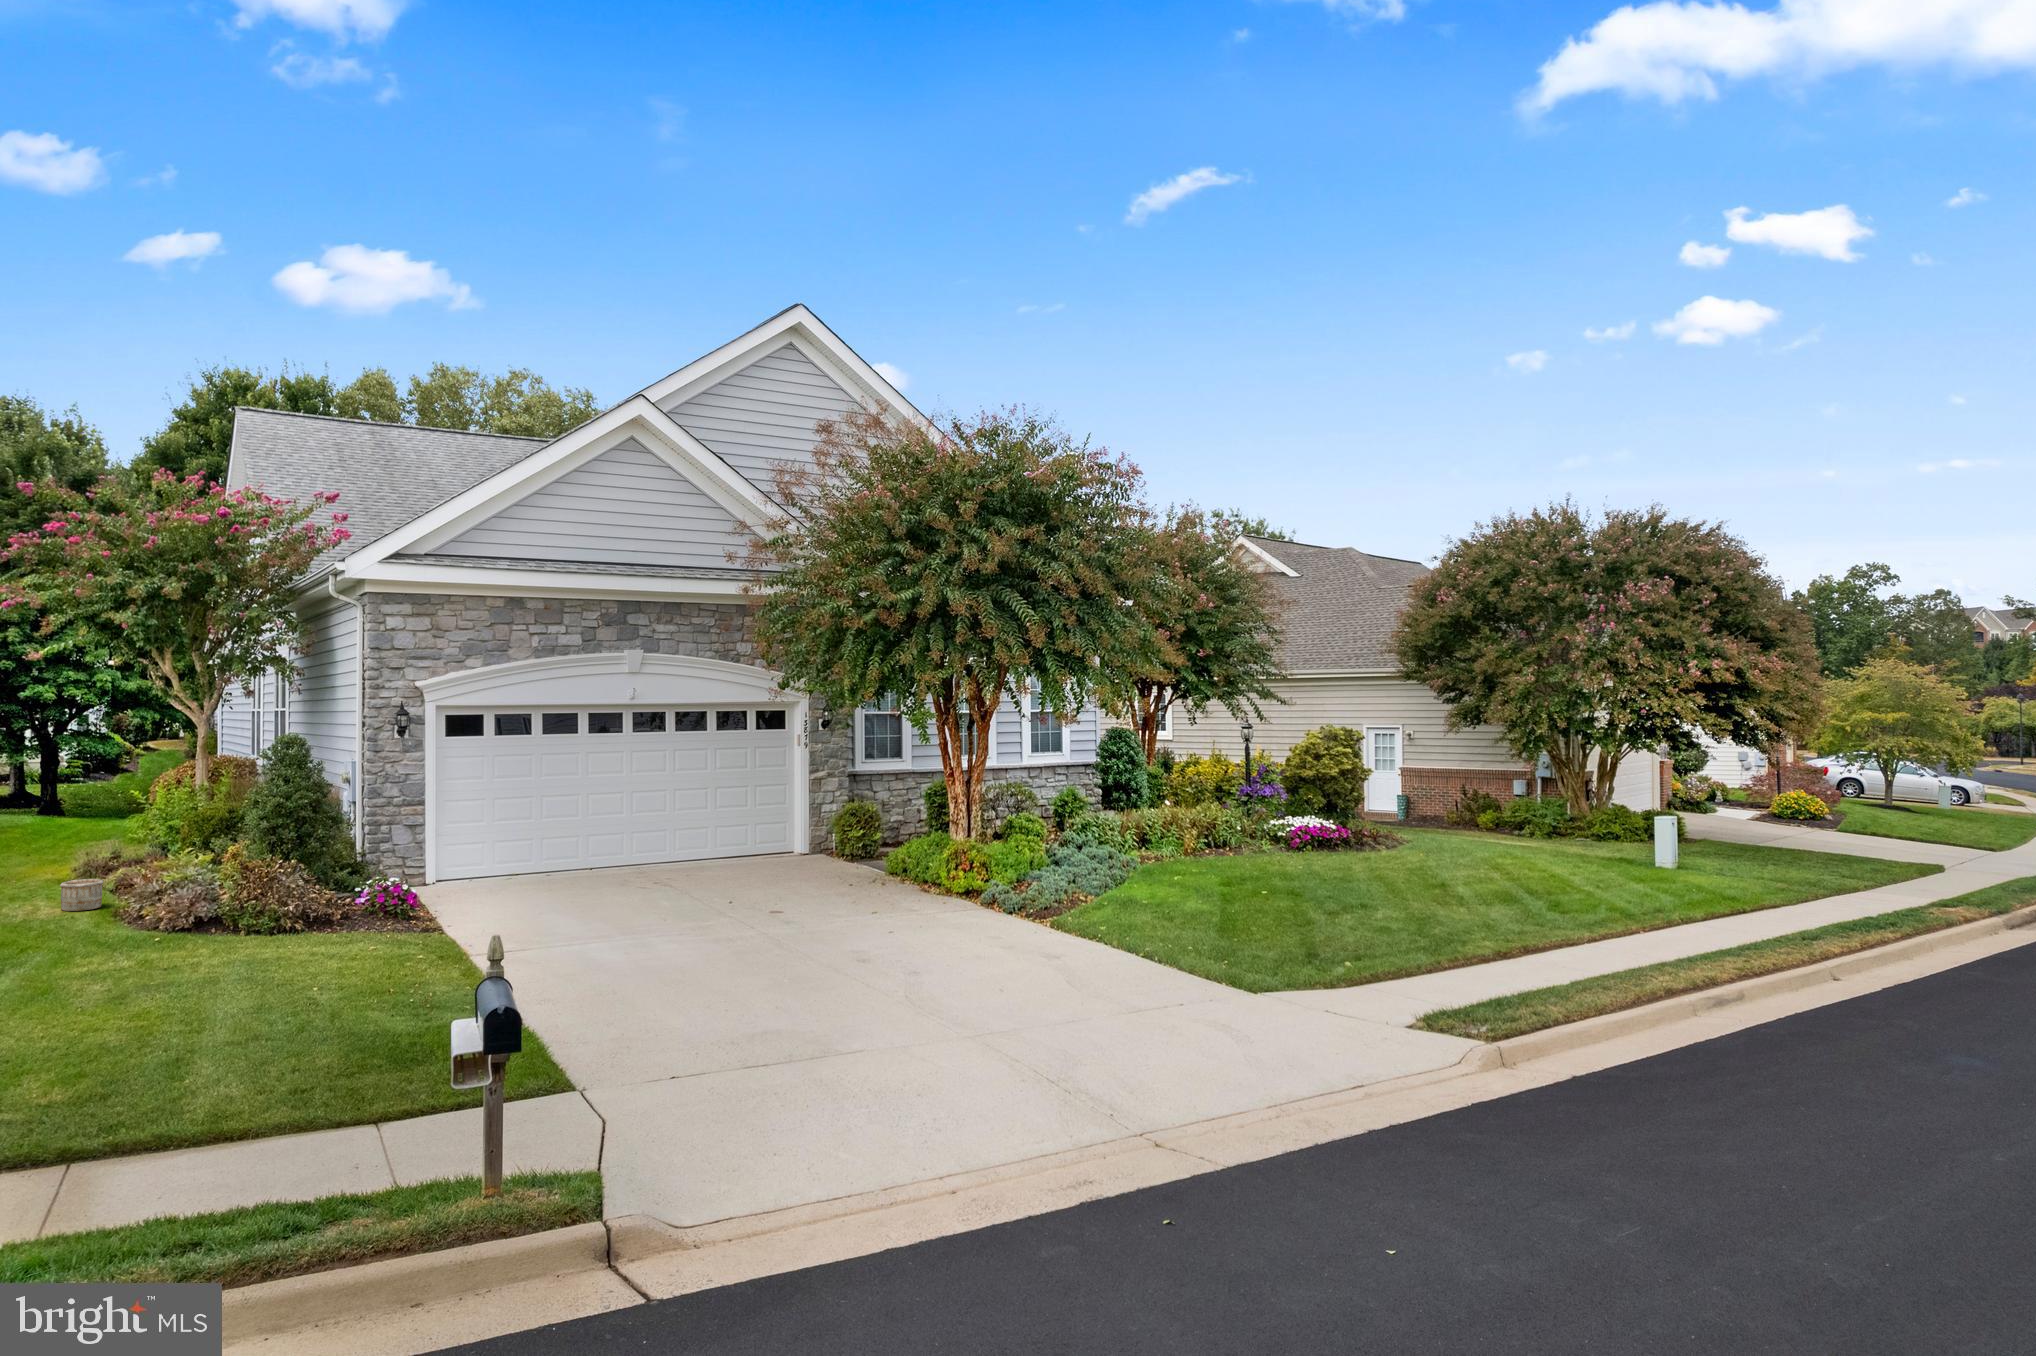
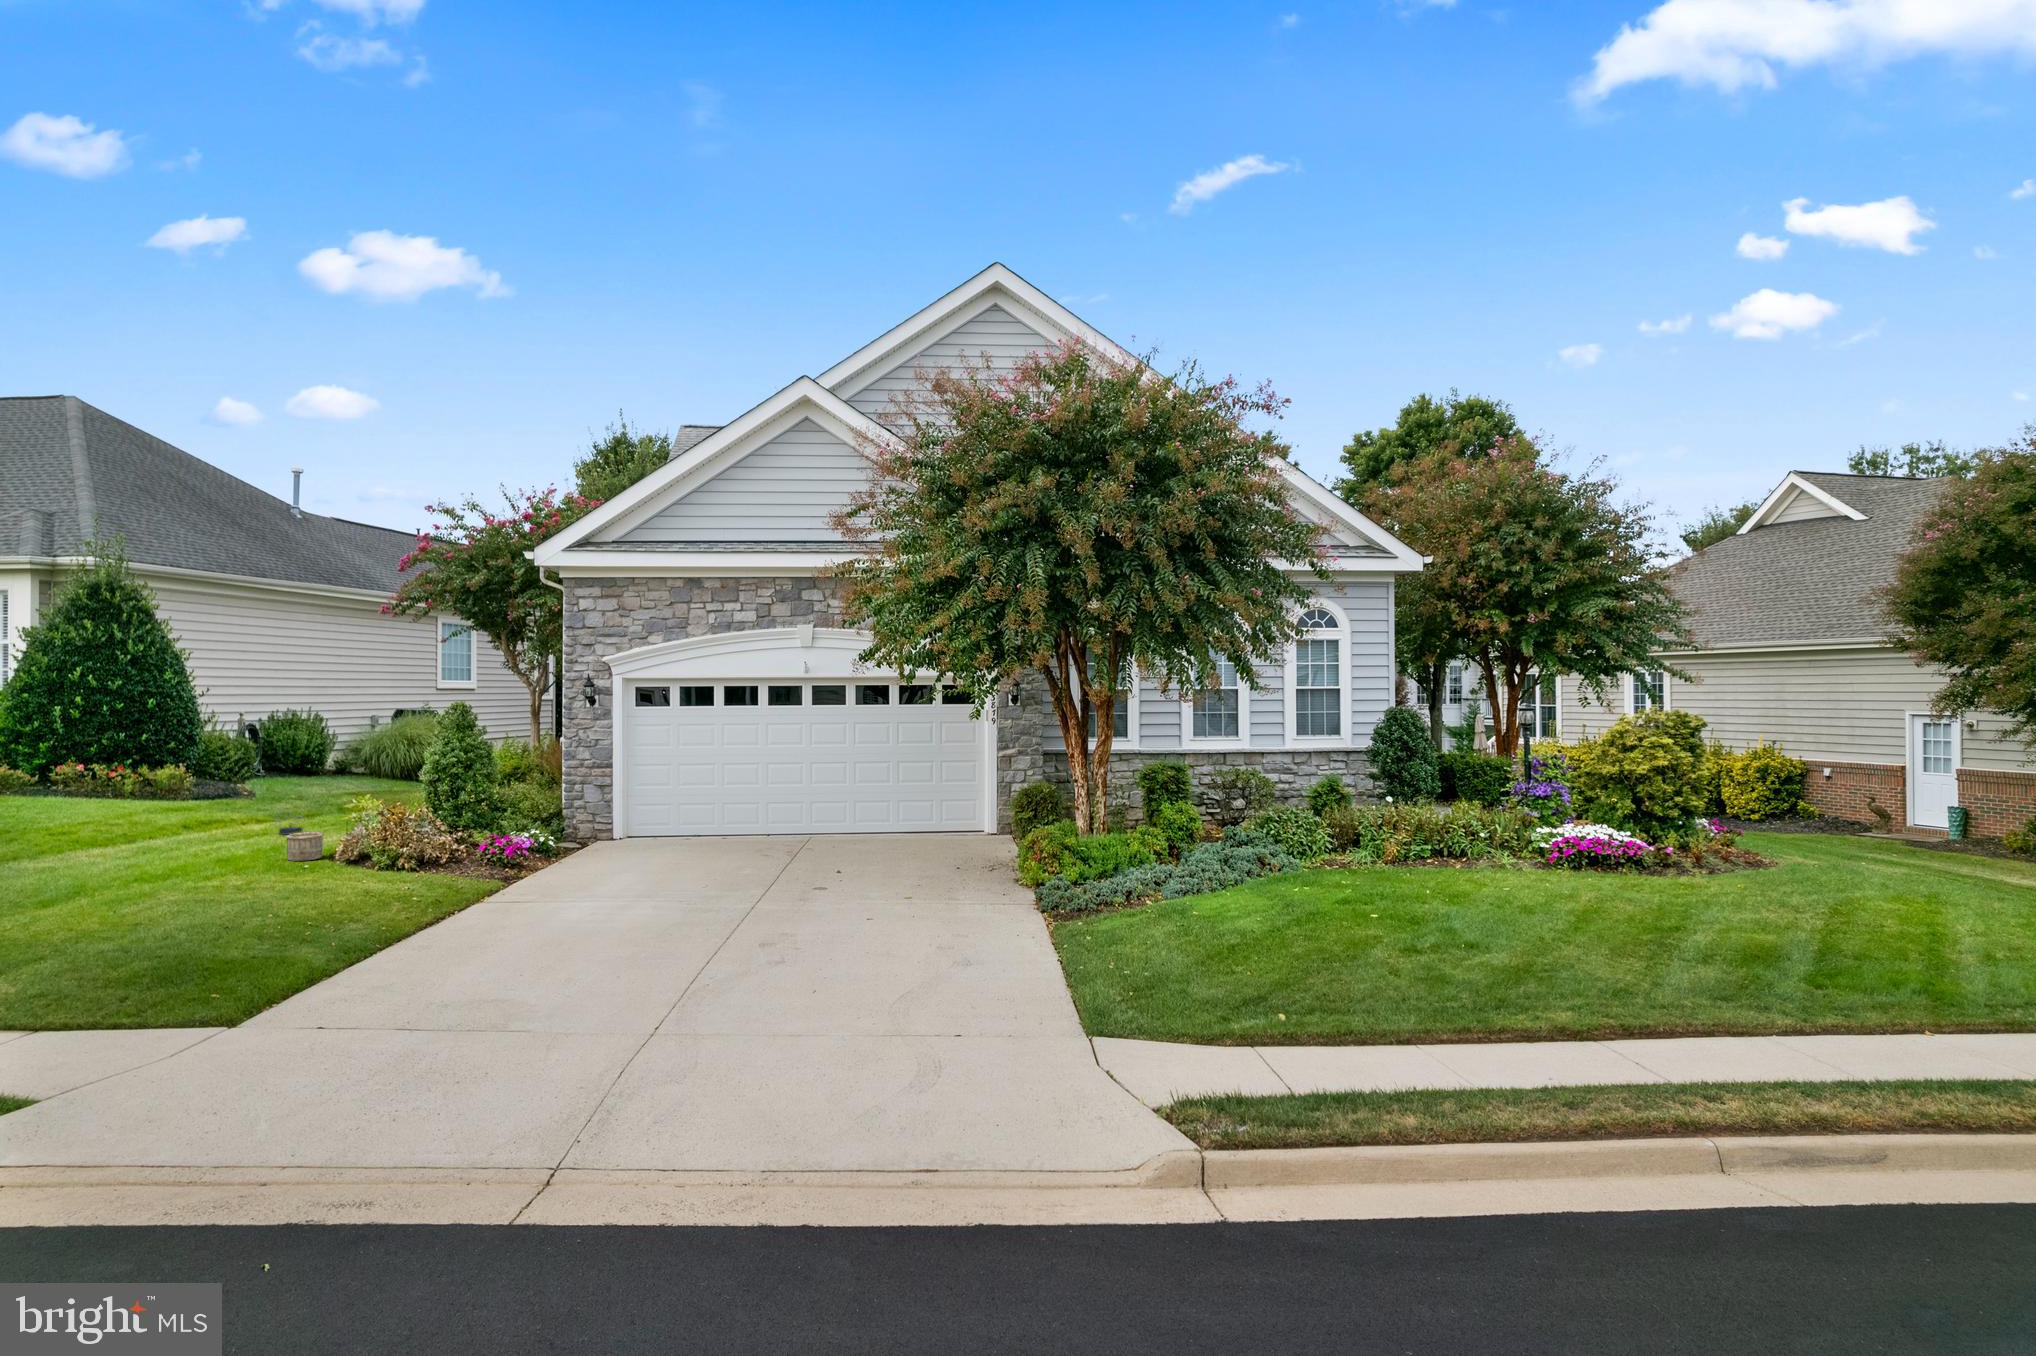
decorative plant: none [28,856,68,884] -> present [275,810,303,835]

